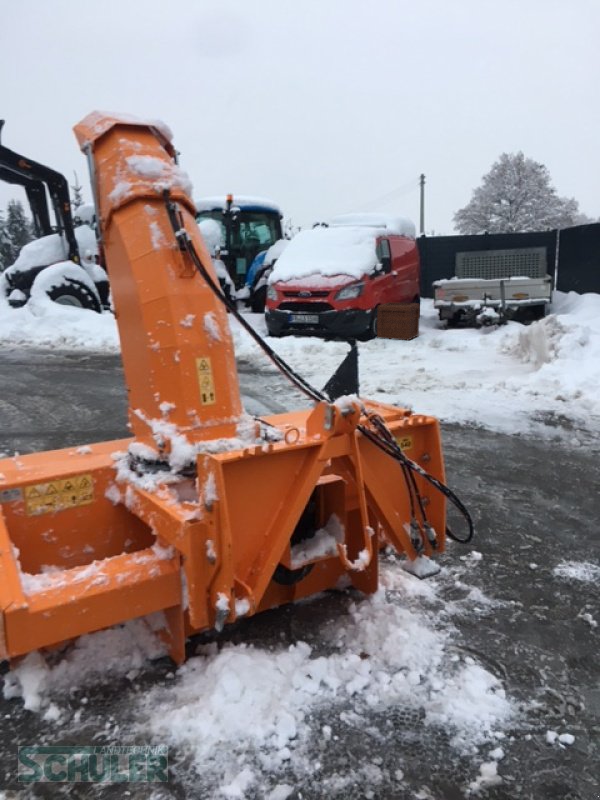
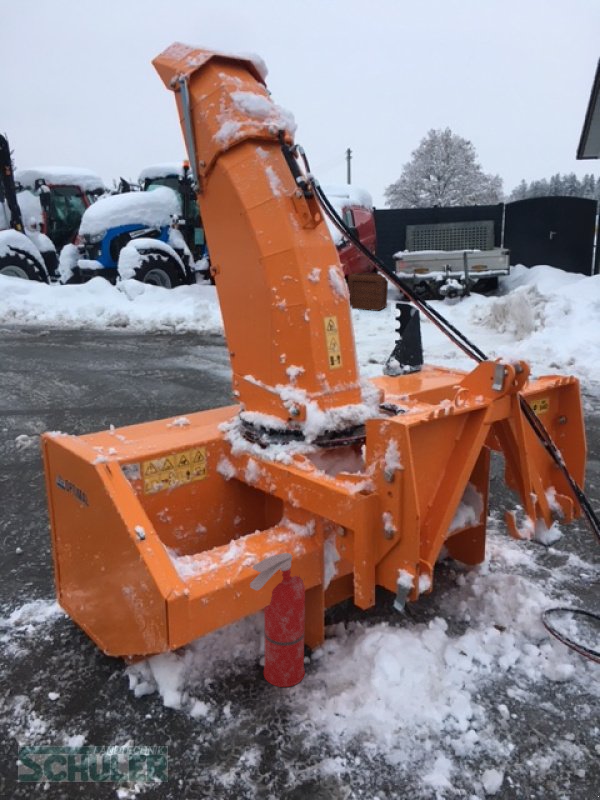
fire extinguisher: none [94,574,162,698] -> present [250,553,305,687]

